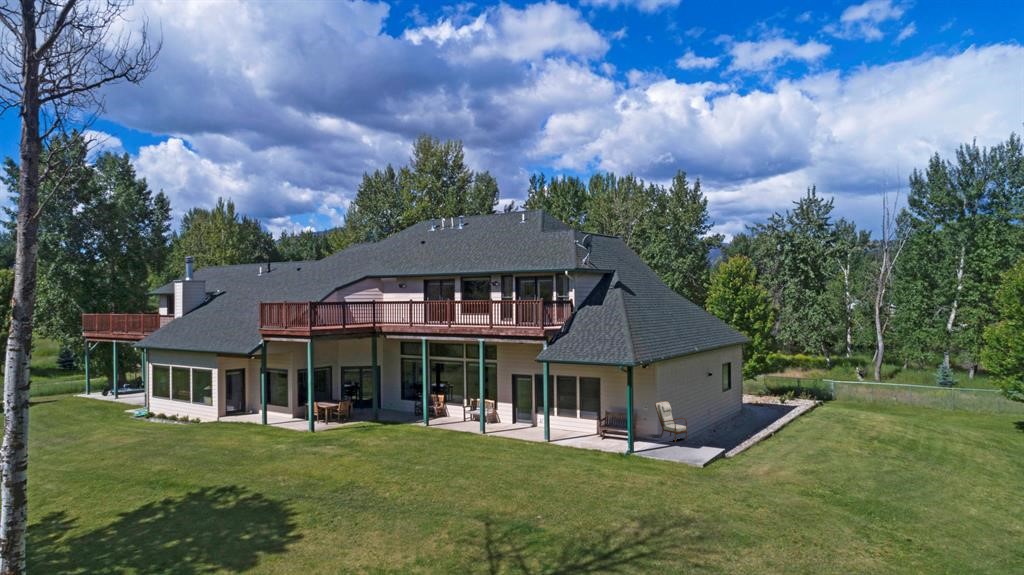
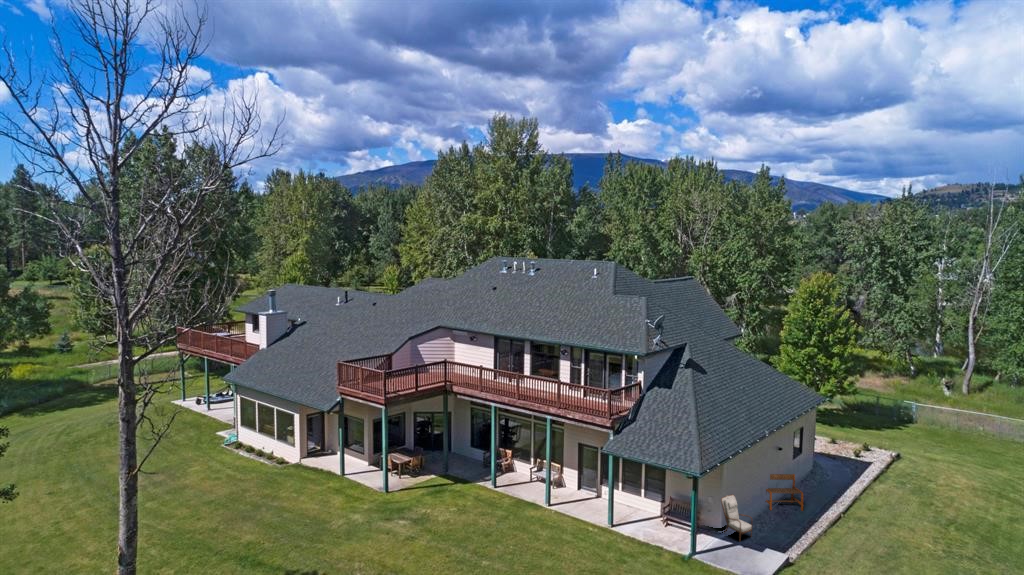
bench: none [696,395,736,430] -> present [765,474,803,511]

